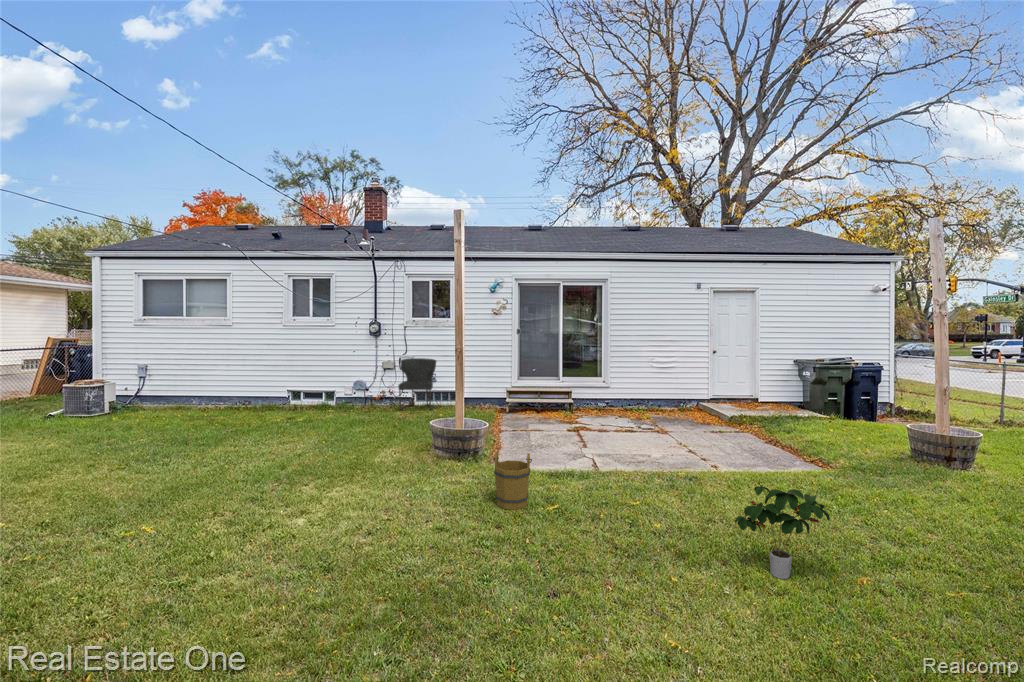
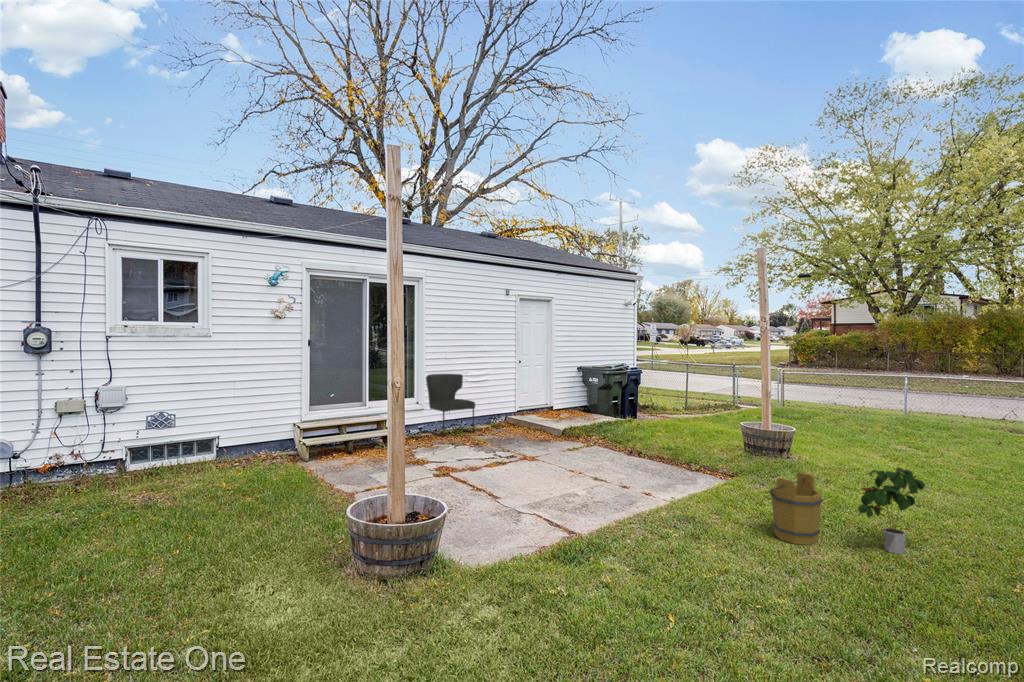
chair: present [398,358,436,410] -> present [426,374,475,436]
bucket: present [493,452,532,510] -> present [766,472,823,545]

